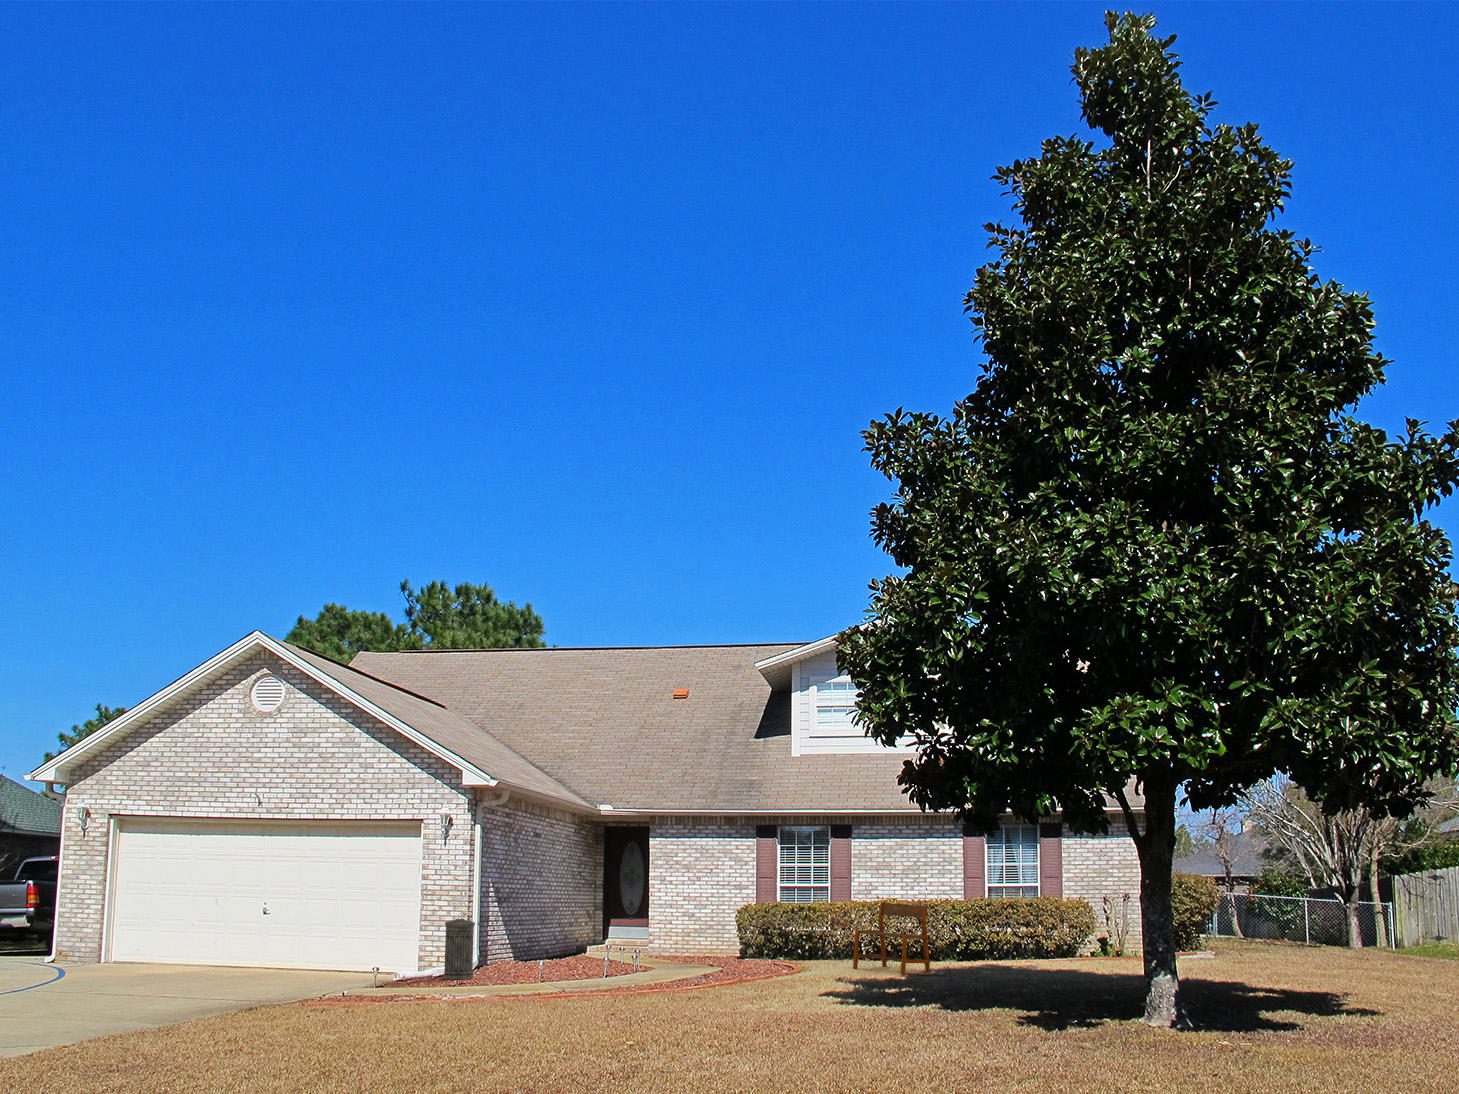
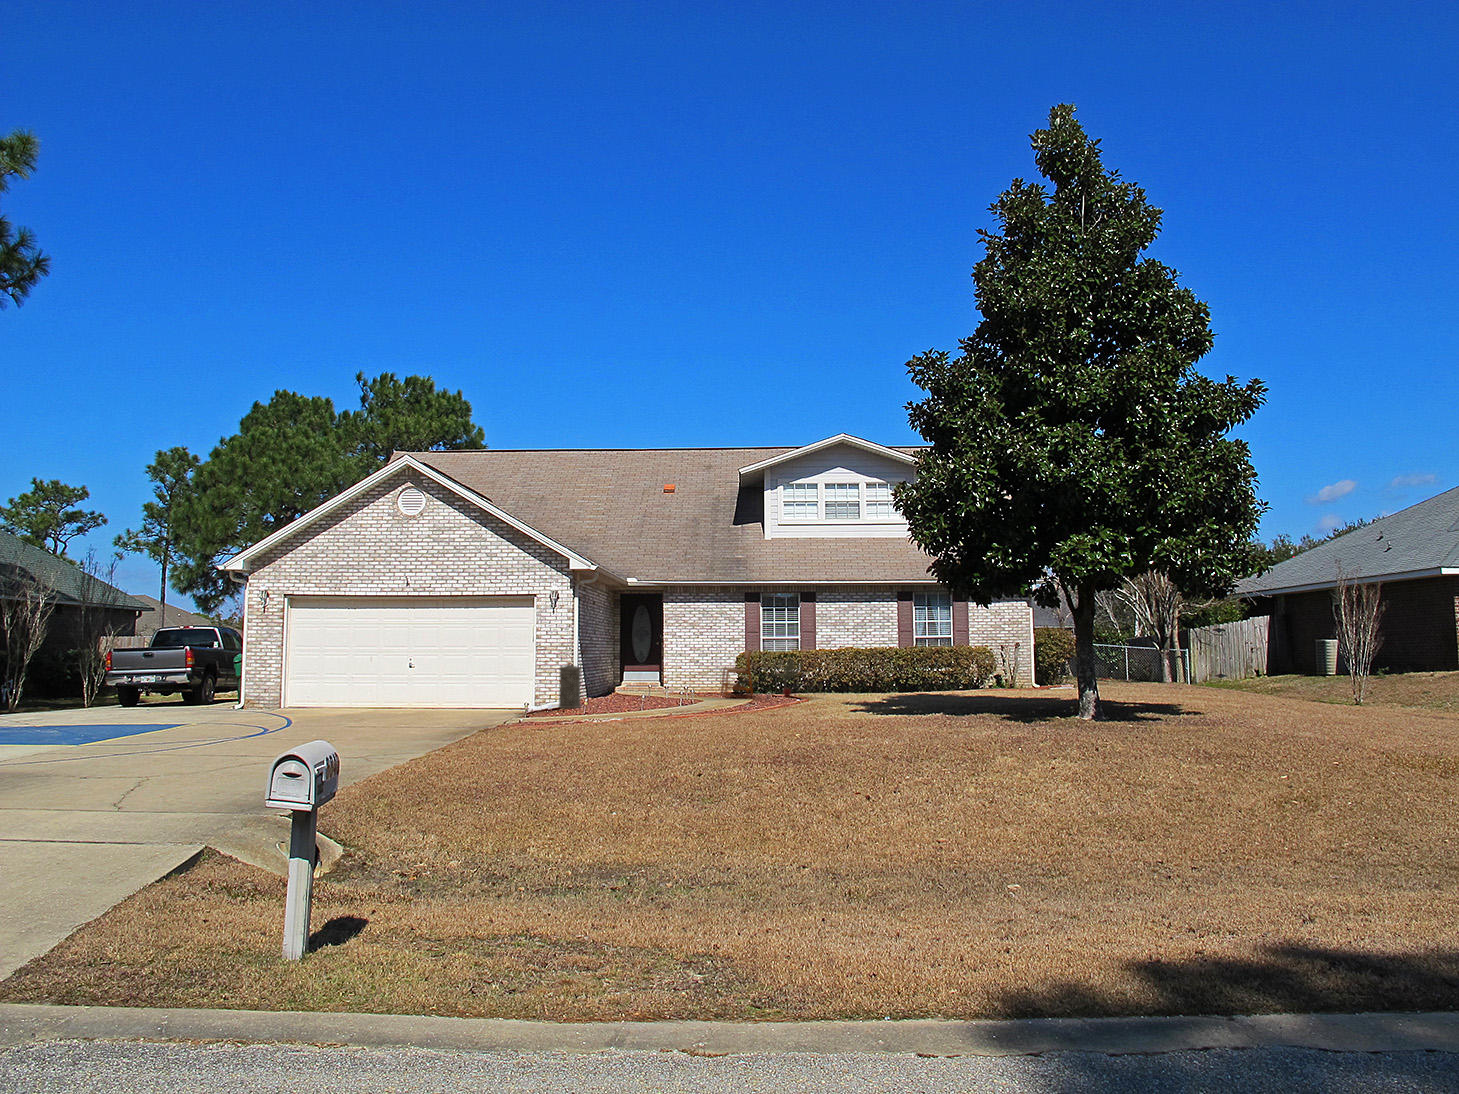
bench: present [853,902,930,975] -> present [721,649,753,697]
potted tree: none [765,911,810,968] -> present [774,658,802,696]

